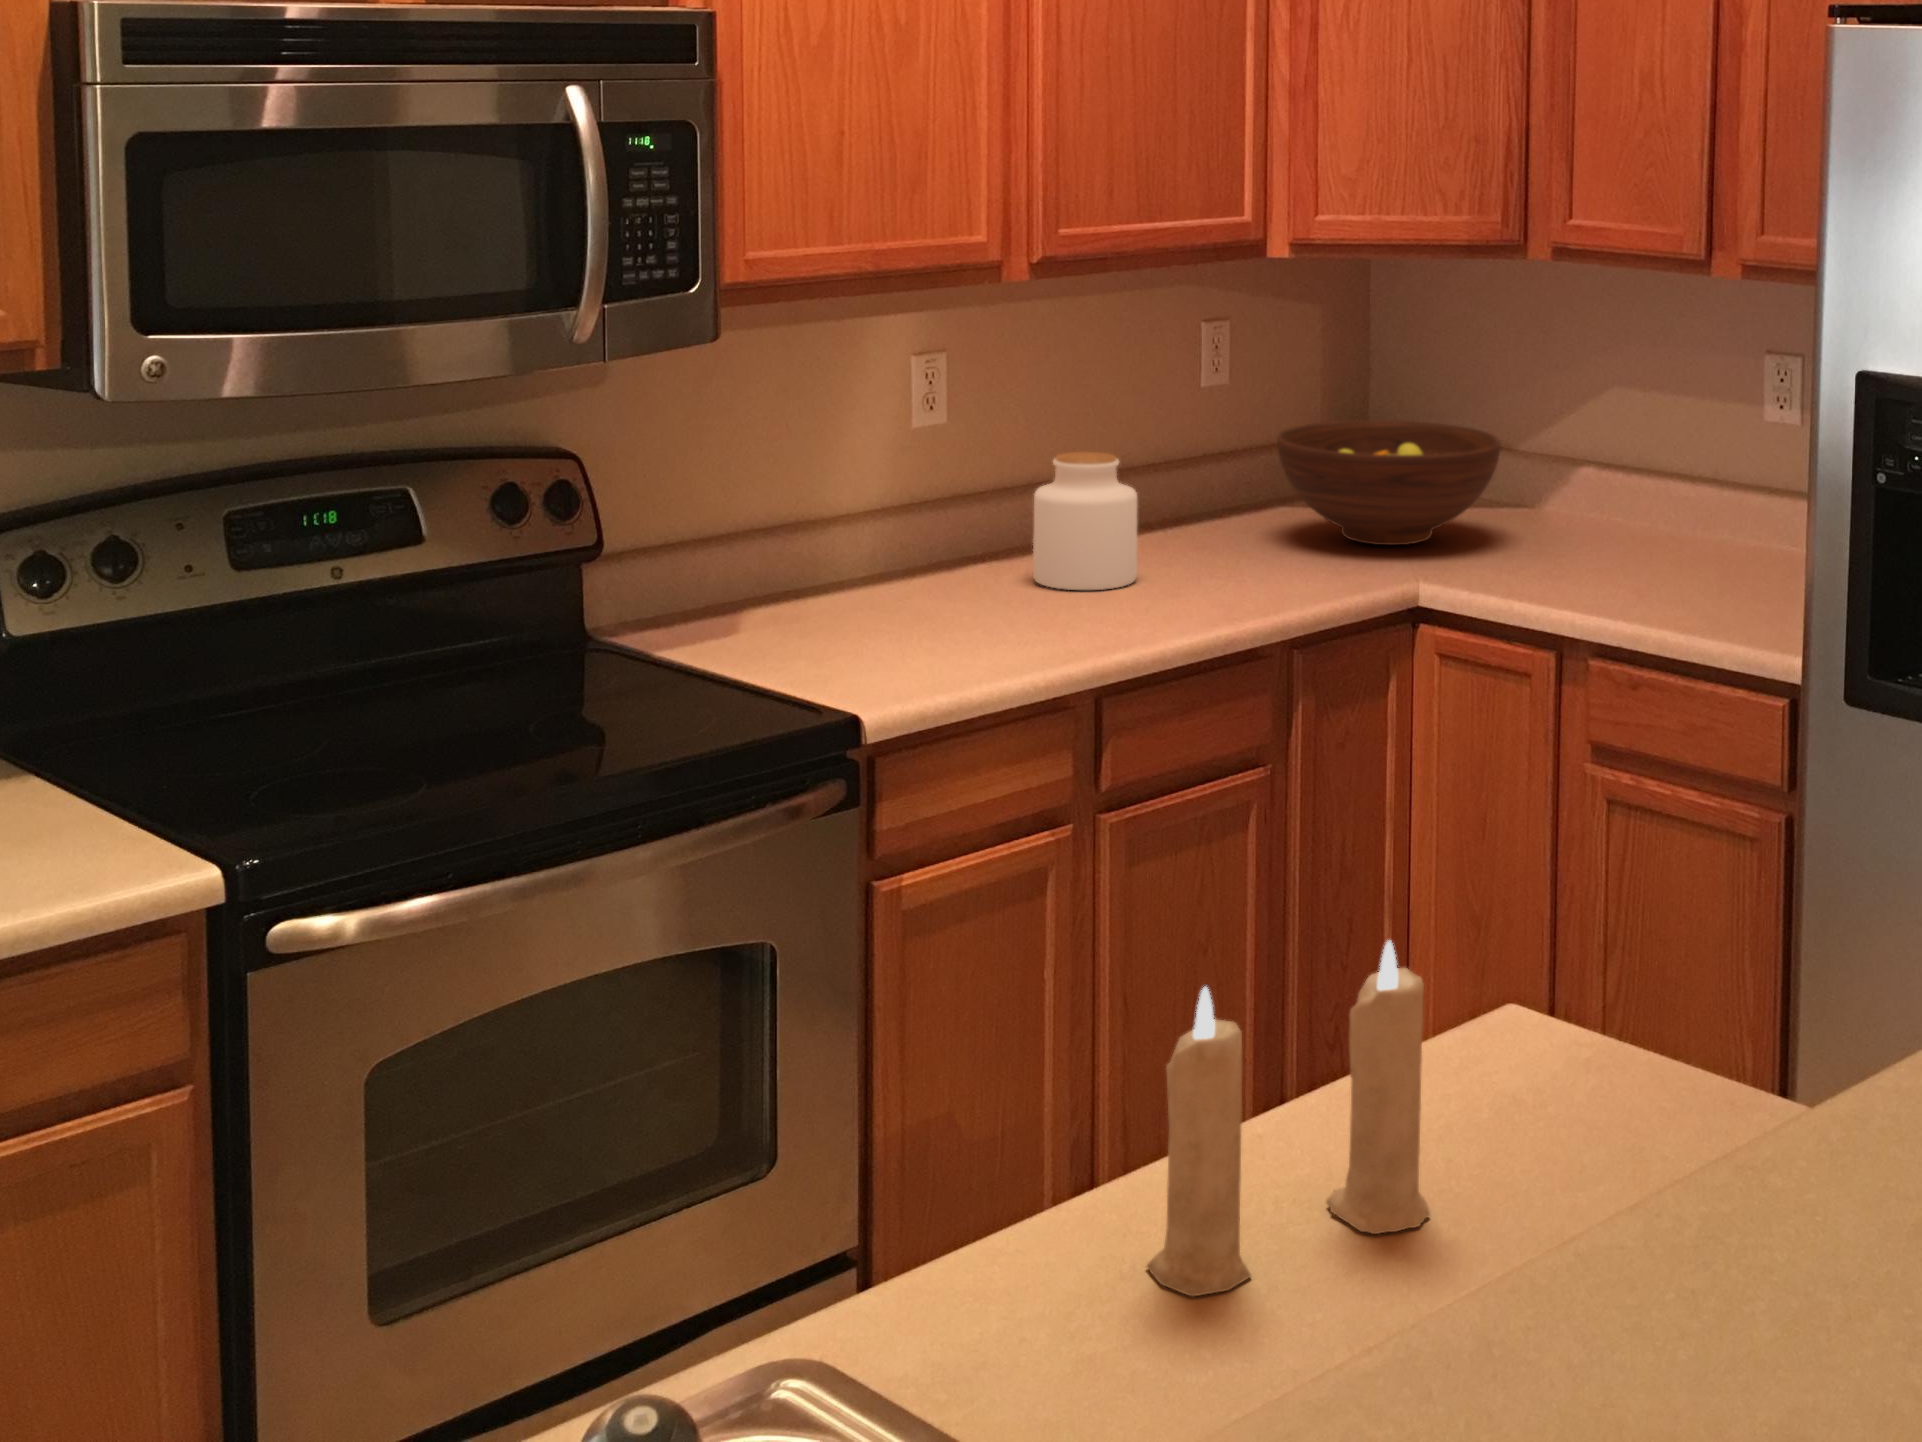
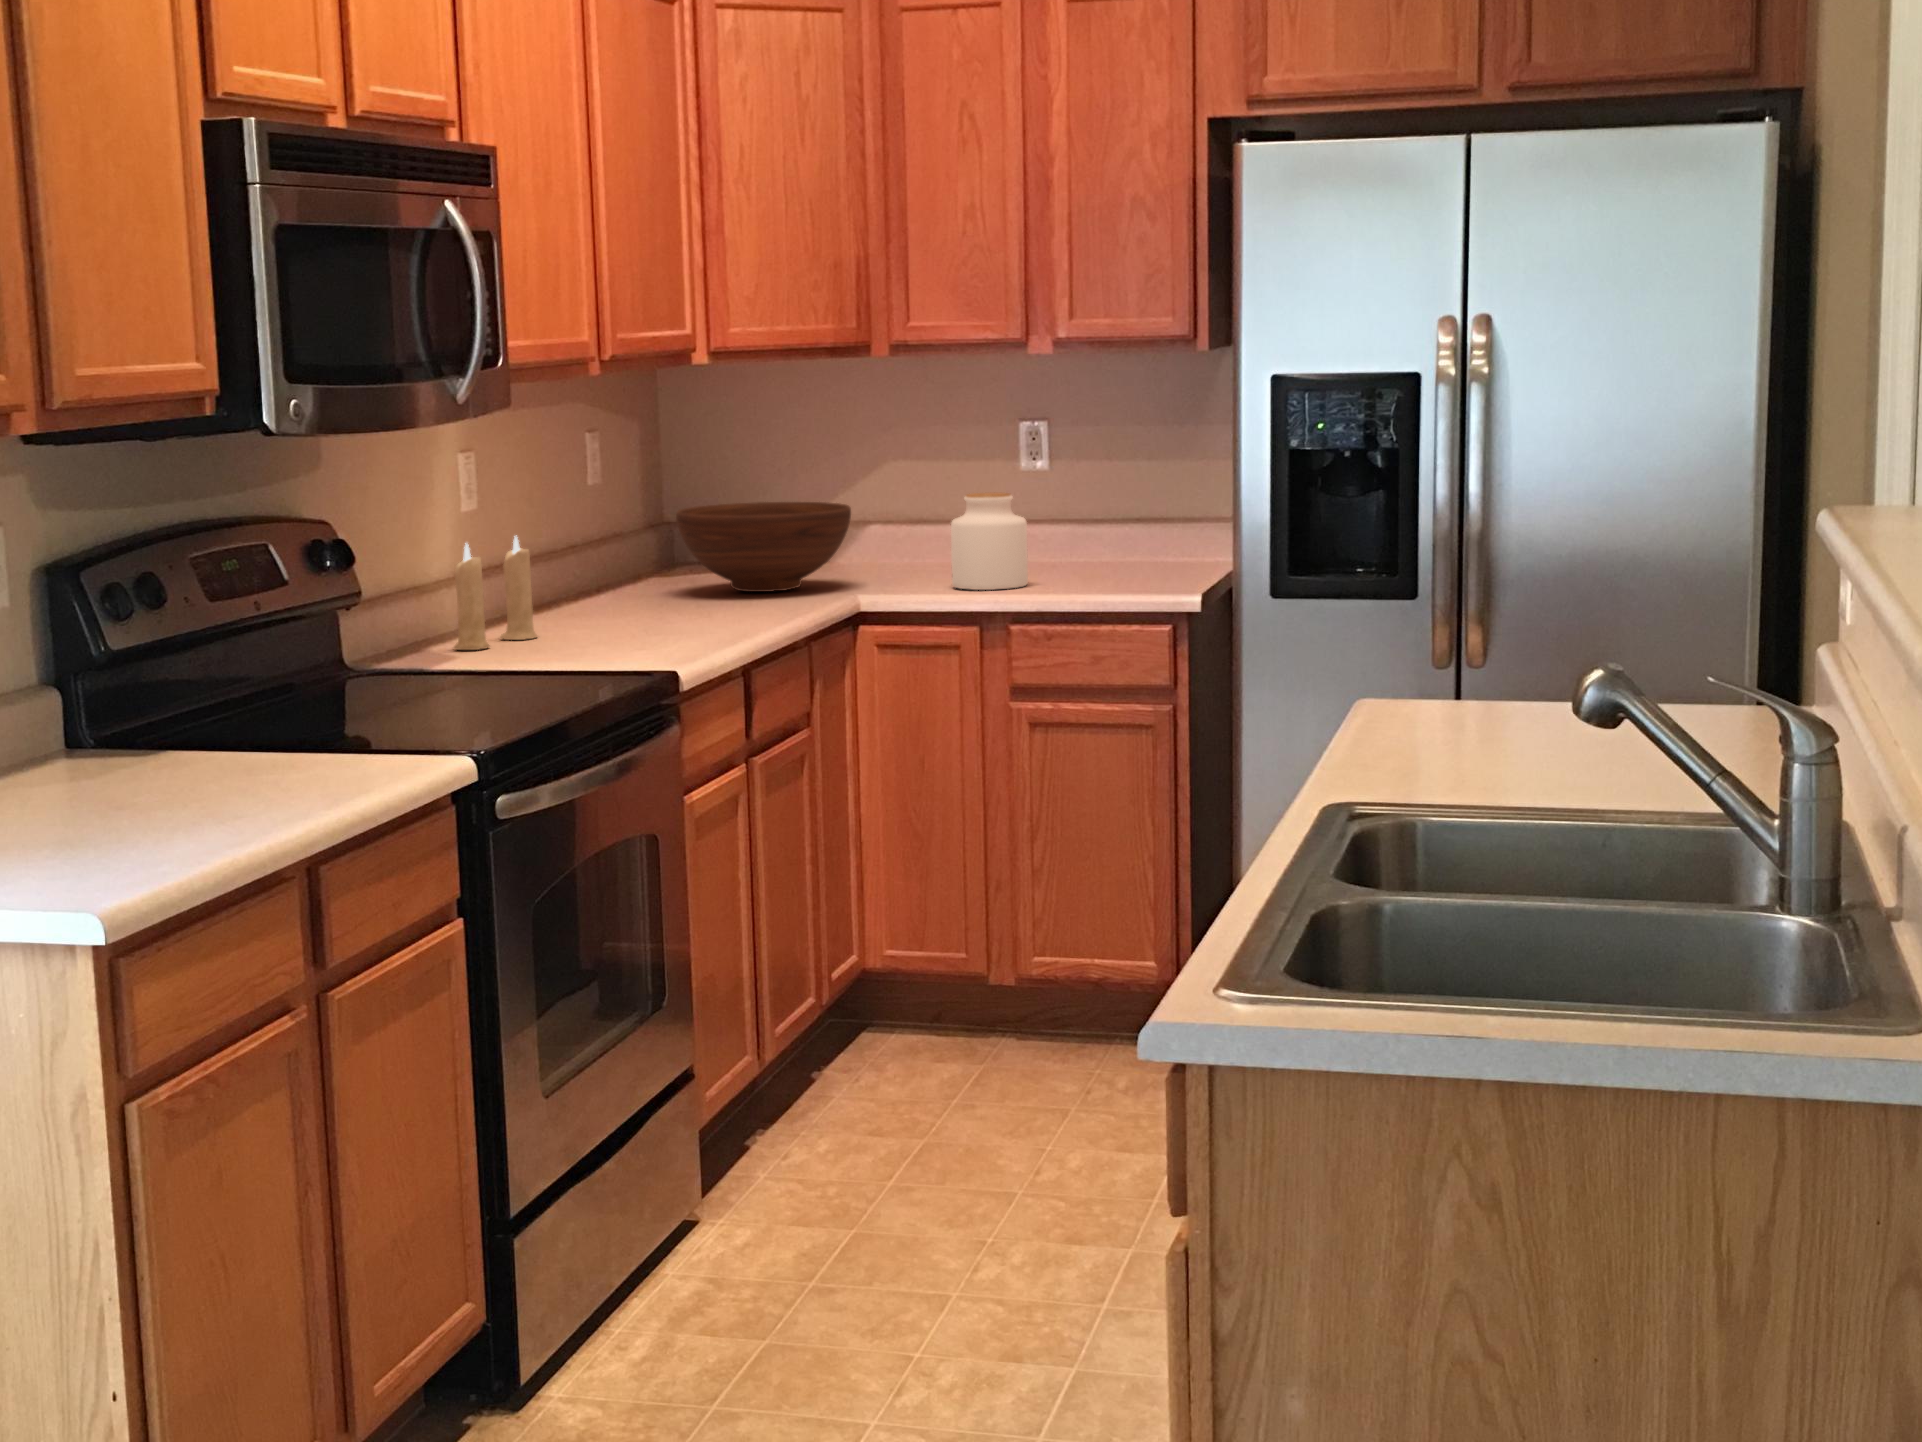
jar: present [1033,452,1137,590] -> present [951,492,1028,590]
candle: present [1147,940,1430,1297] -> present [454,536,537,650]

